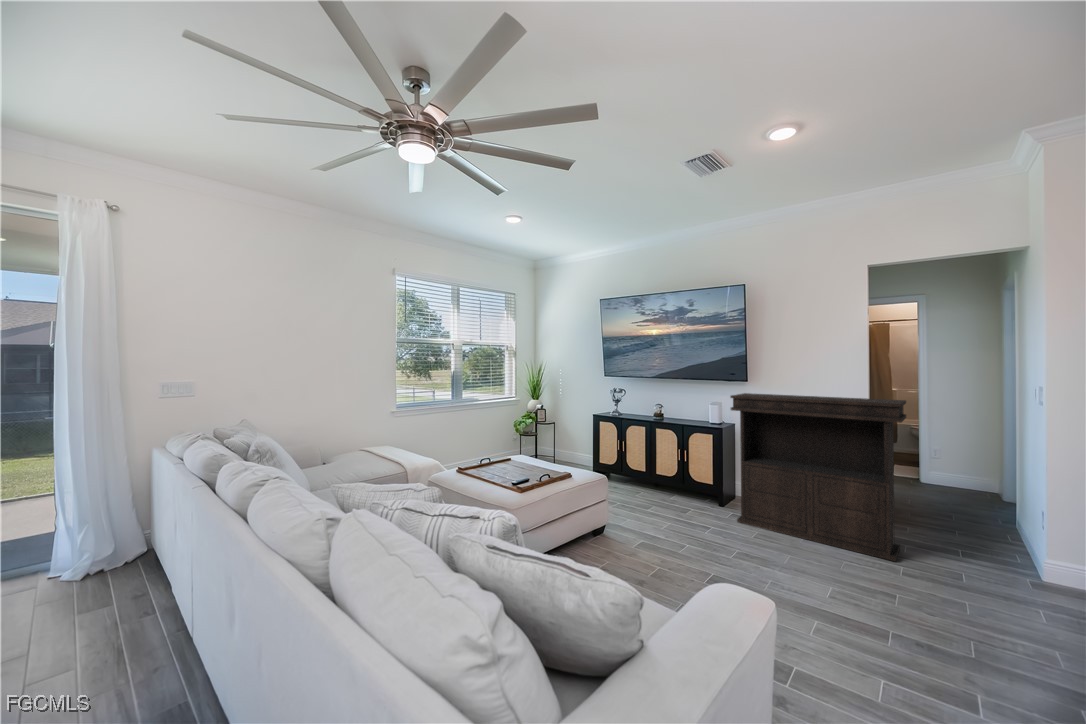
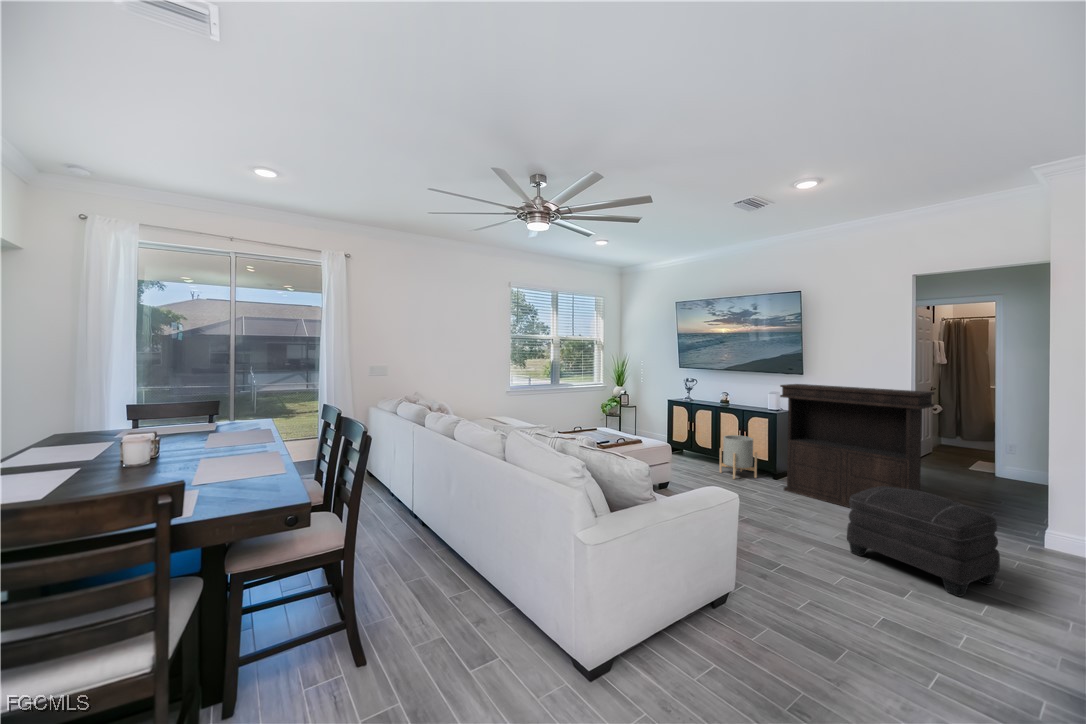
planter: none [659,455,702,510] -> present [720,435,757,479]
ottoman: none [853,528,1053,695] -> present [847,486,1000,596]

